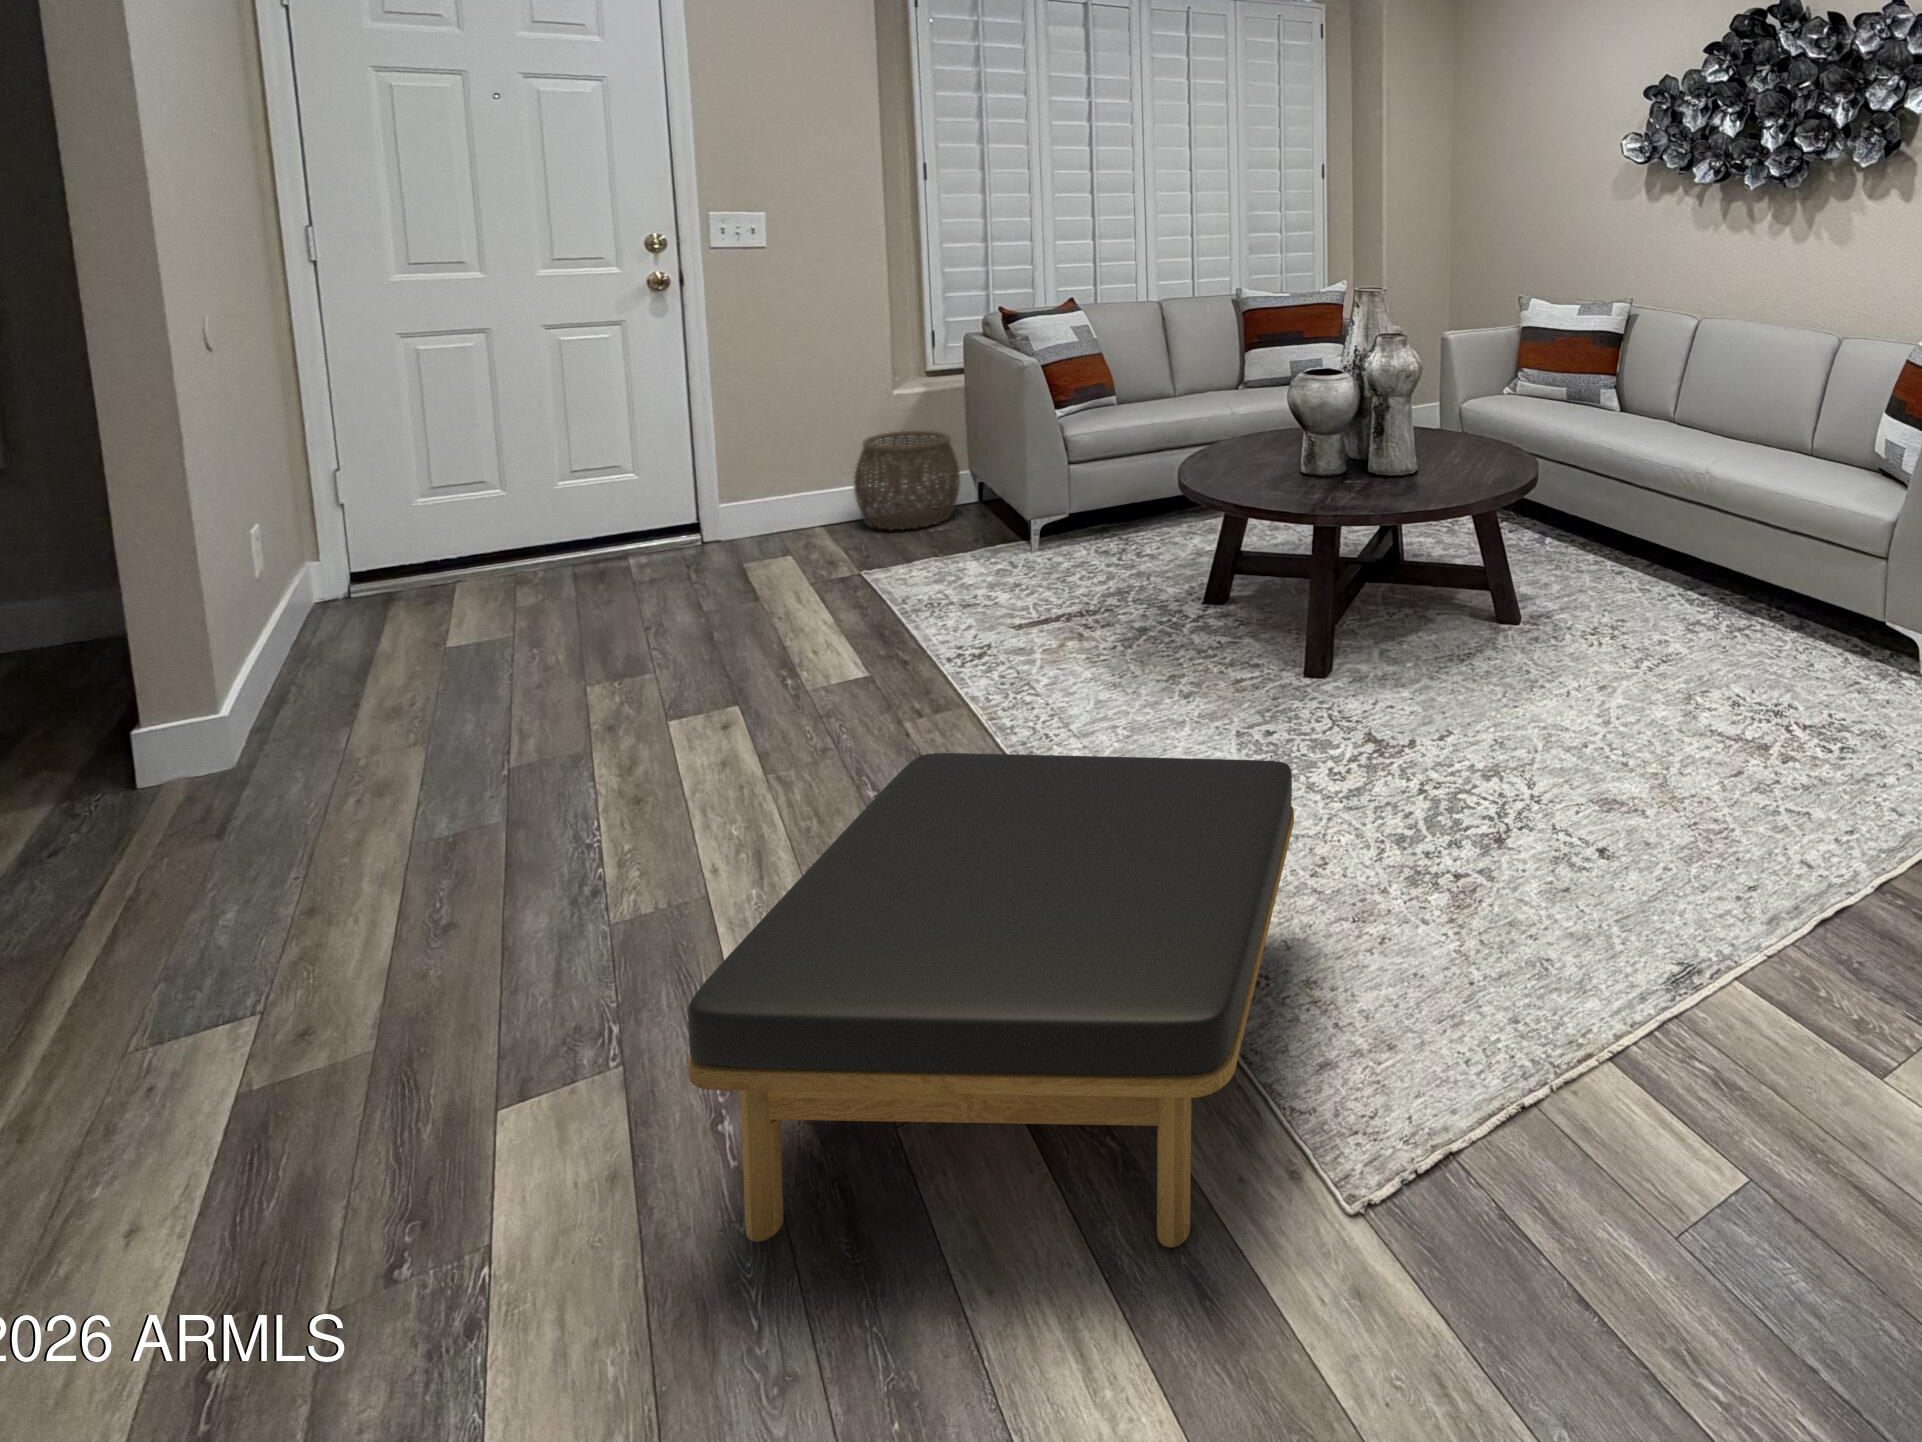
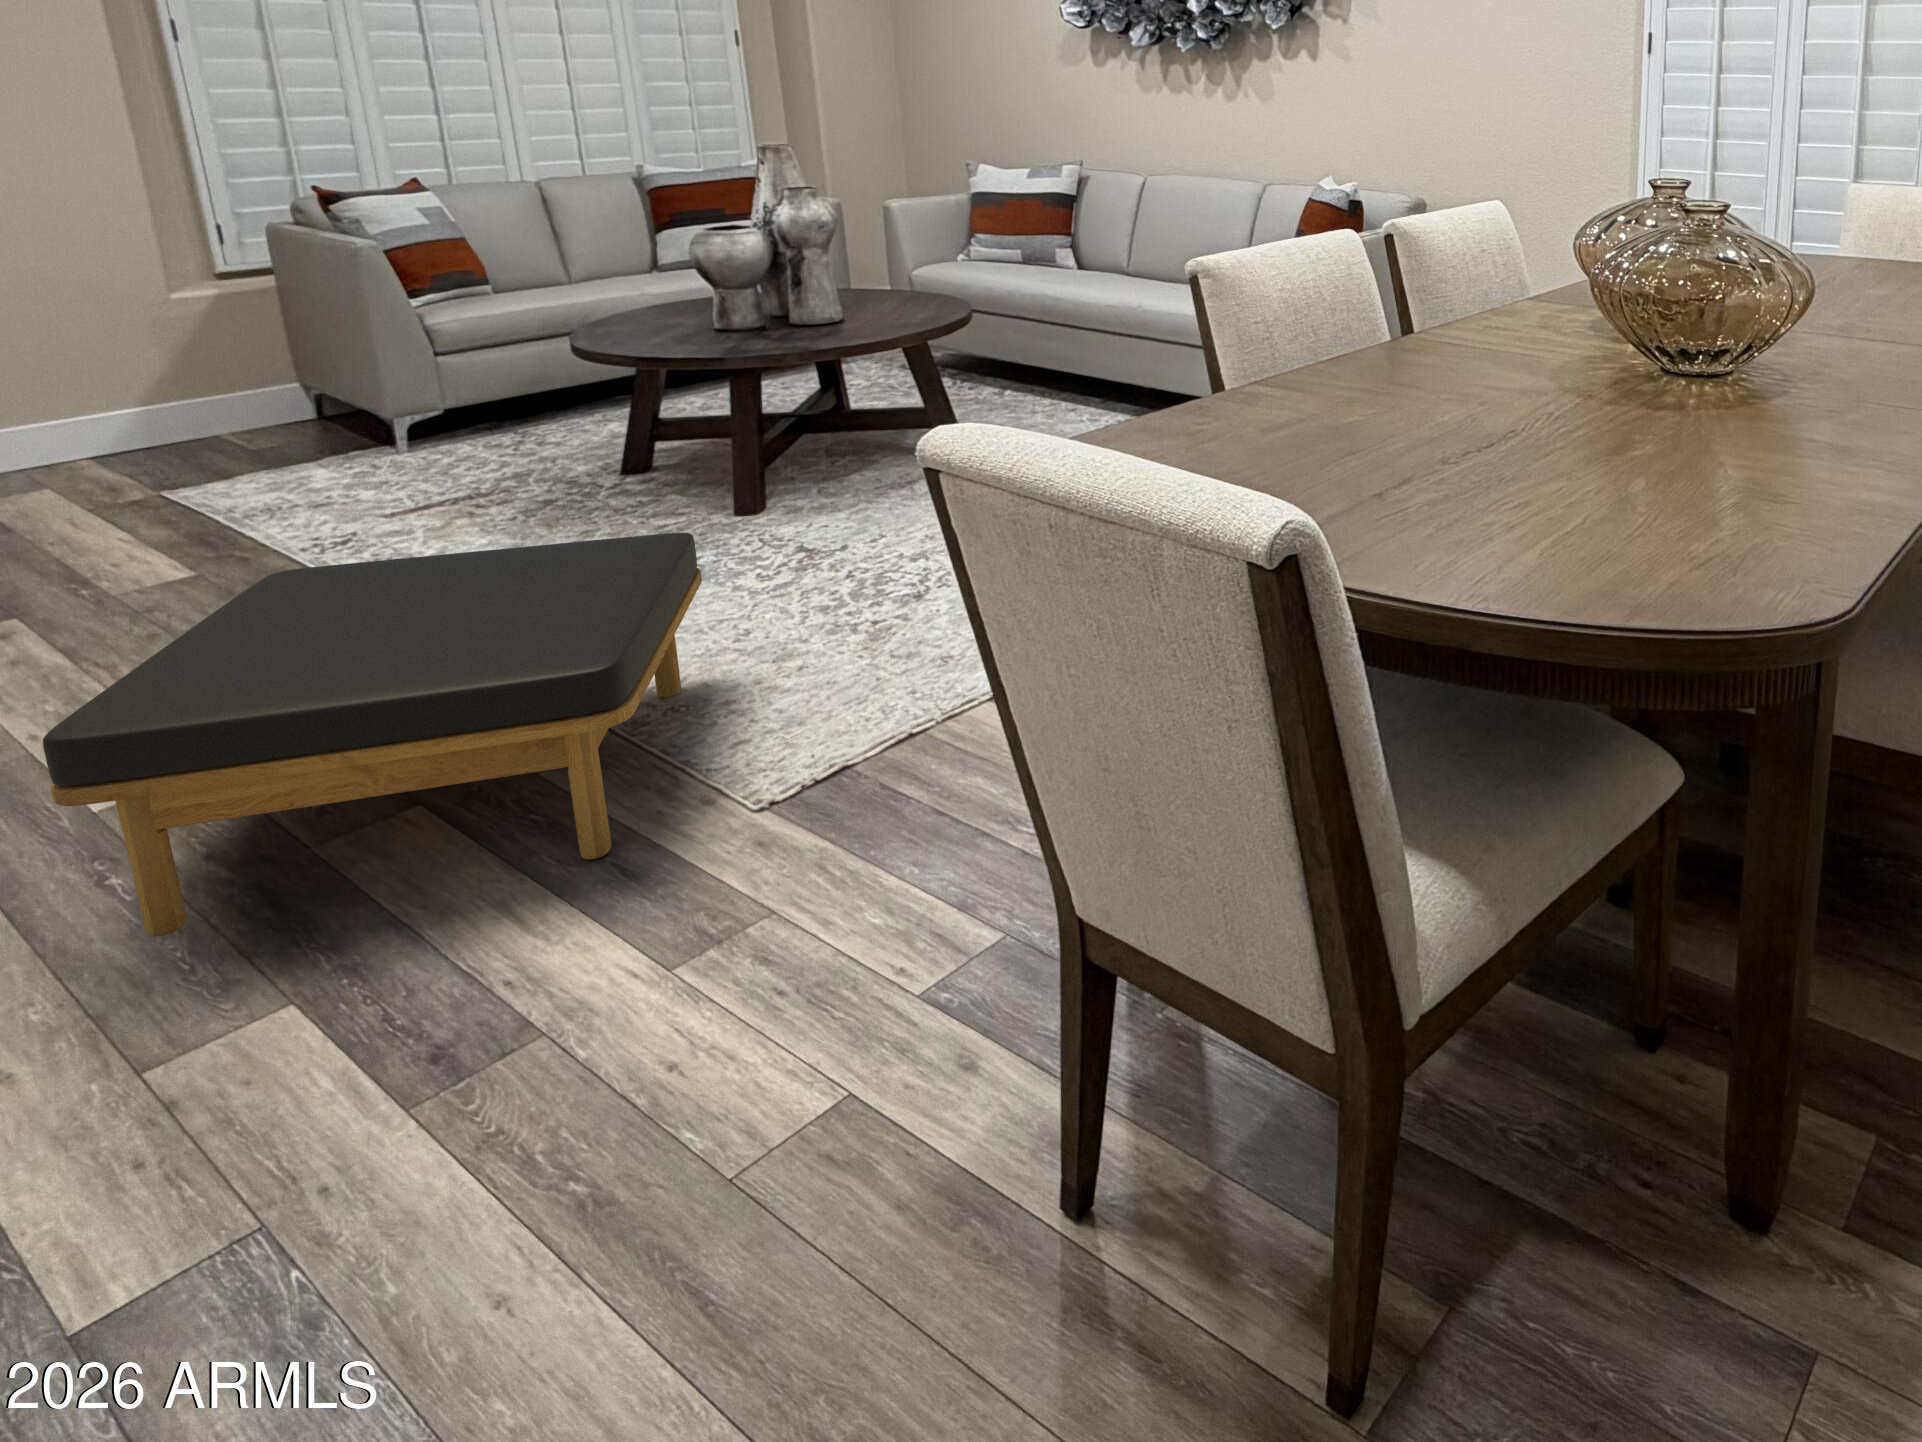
woven basket: present [854,431,960,530] -> none [122,338,287,452]

